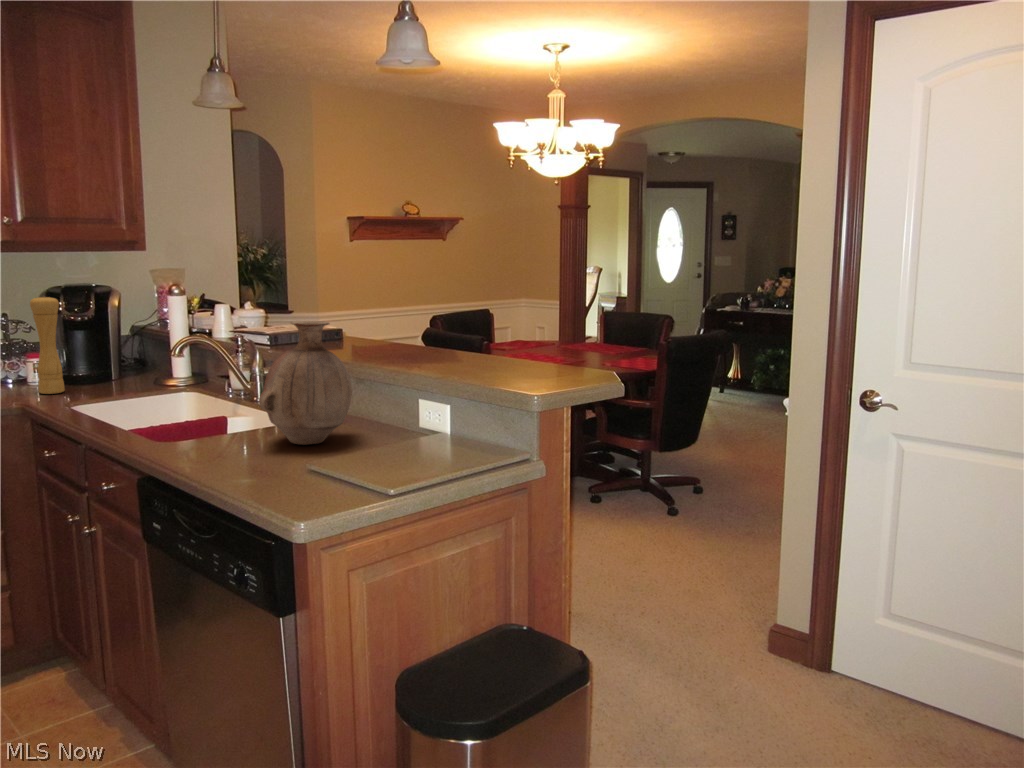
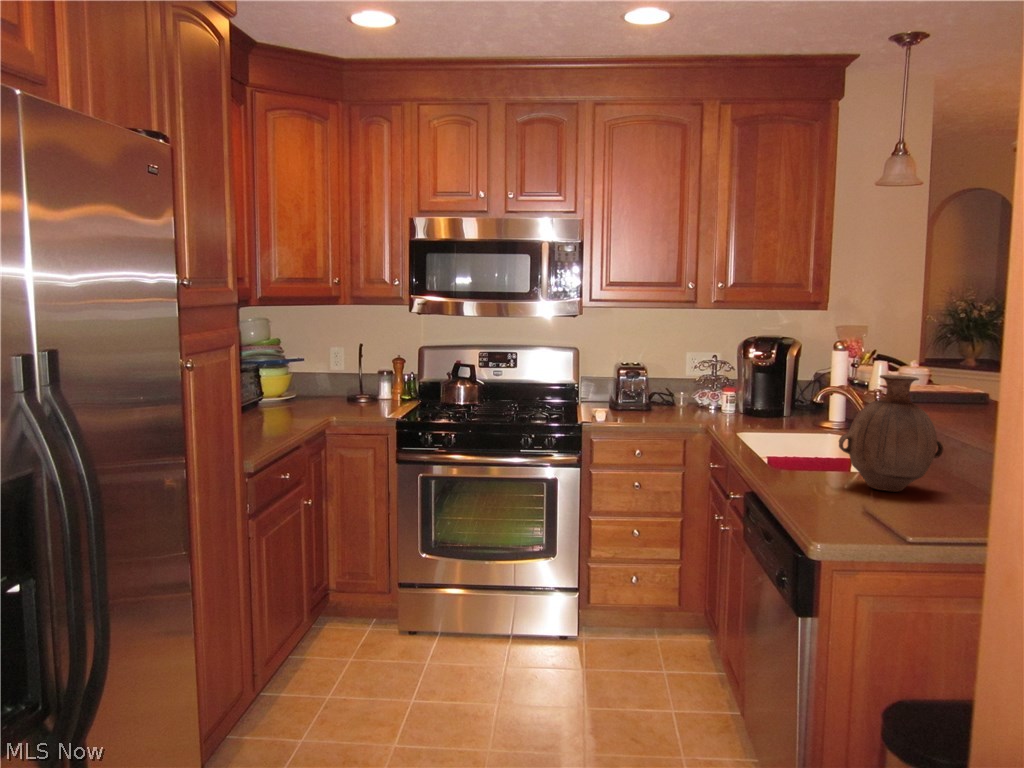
pepper mill: present [30,296,65,394] -> none [723,344,745,420]

